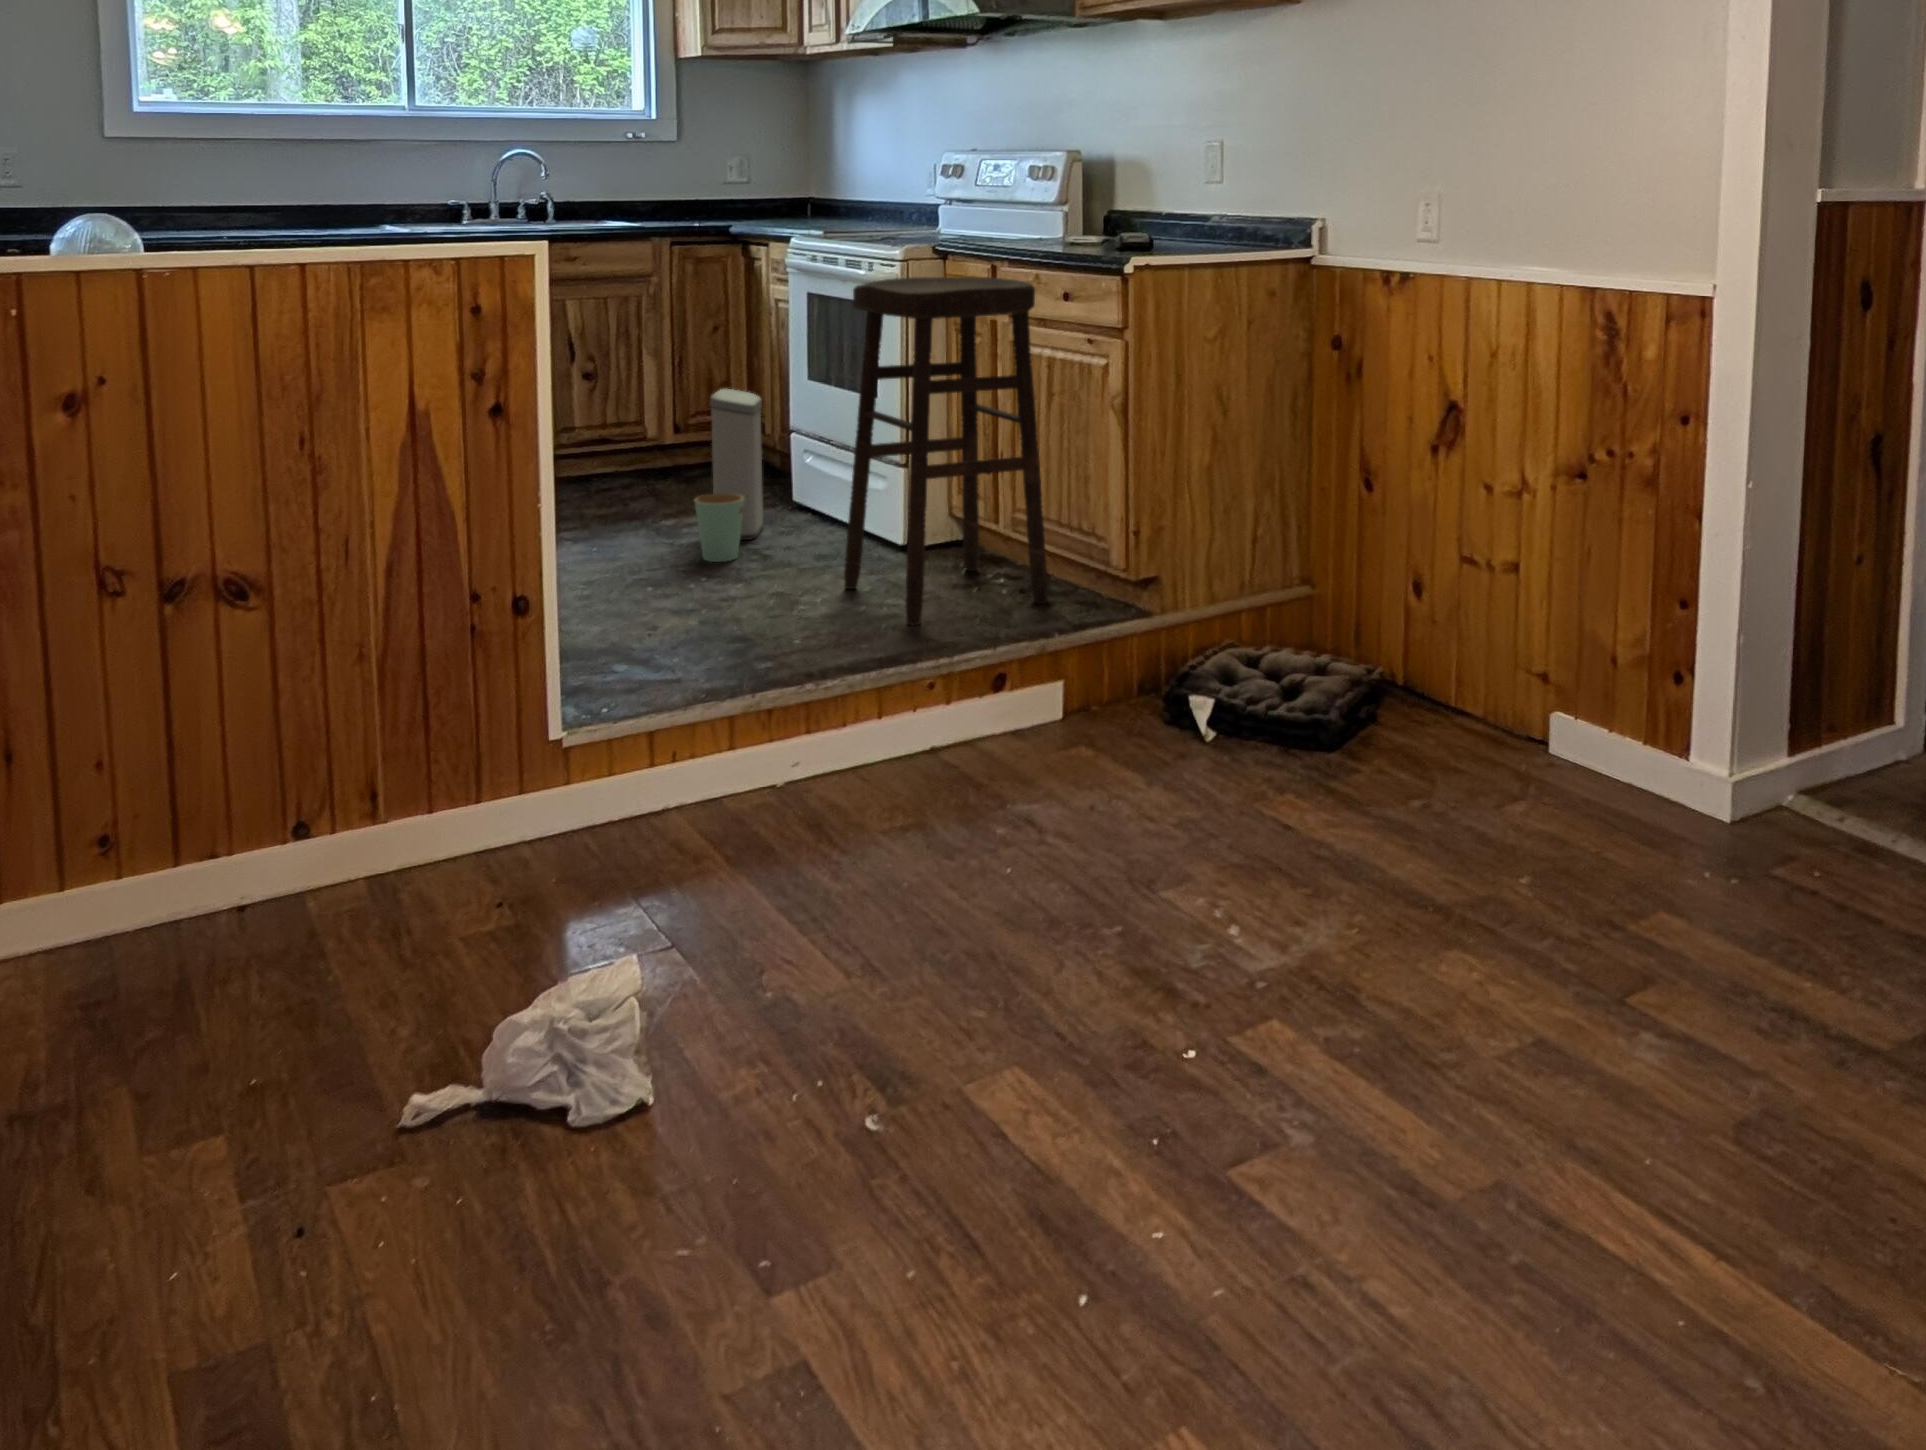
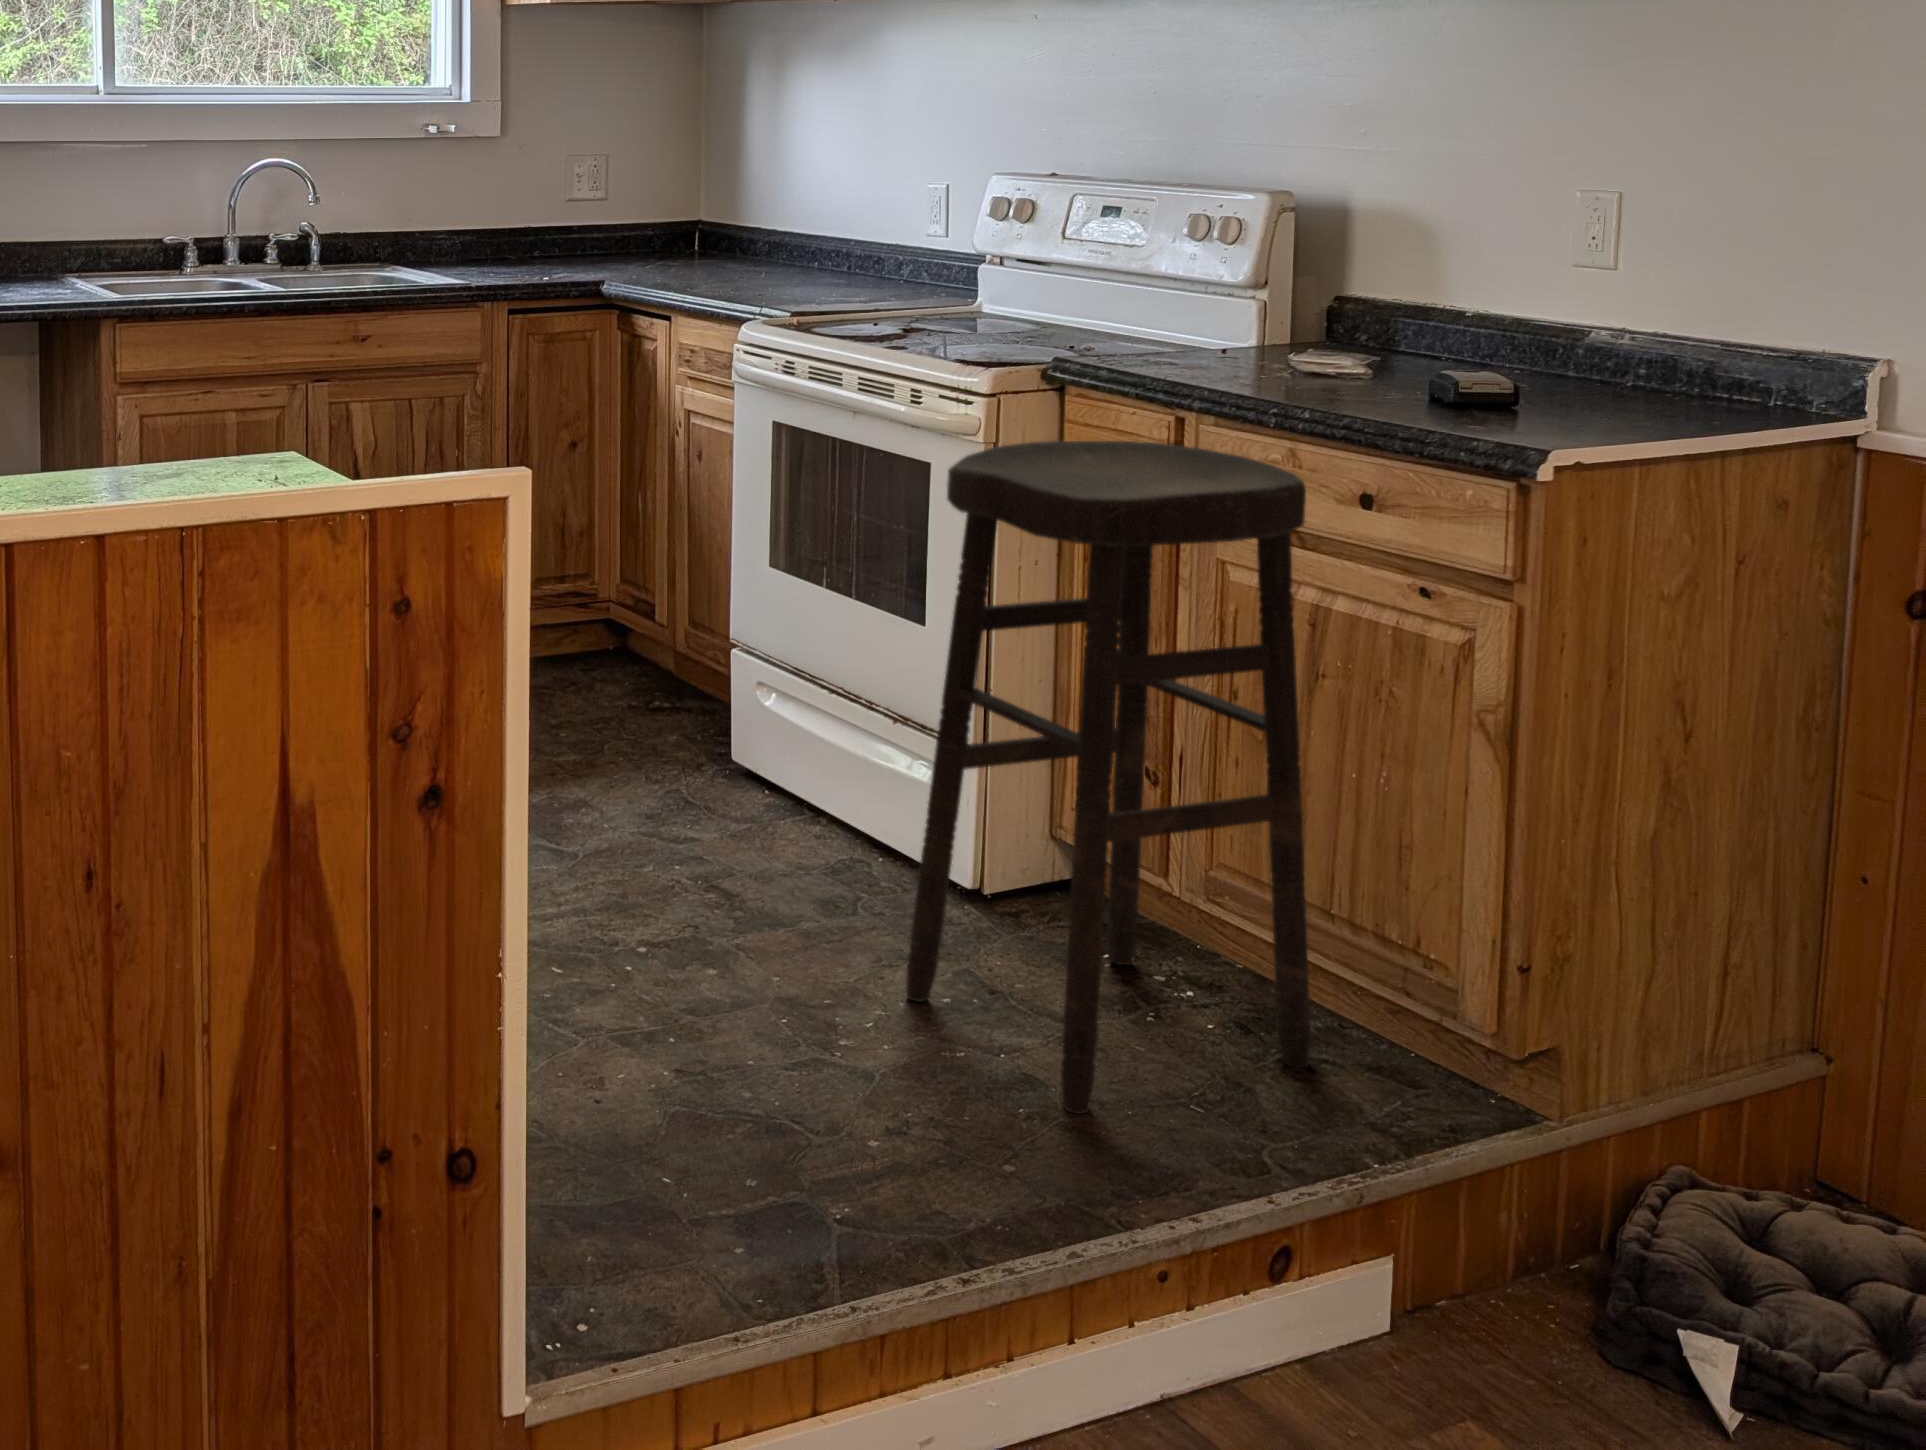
trash can: present [695,389,763,562] -> none [612,590,707,910]

